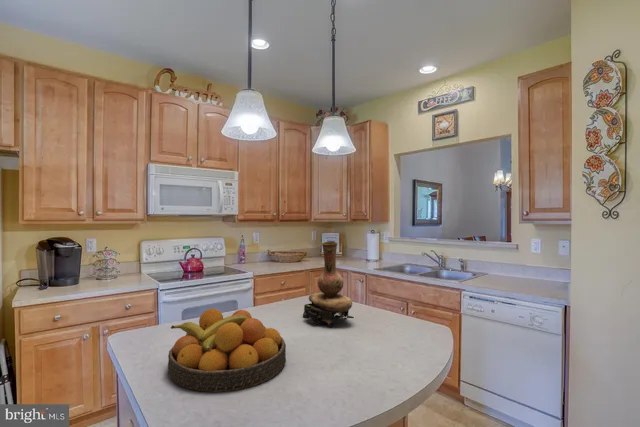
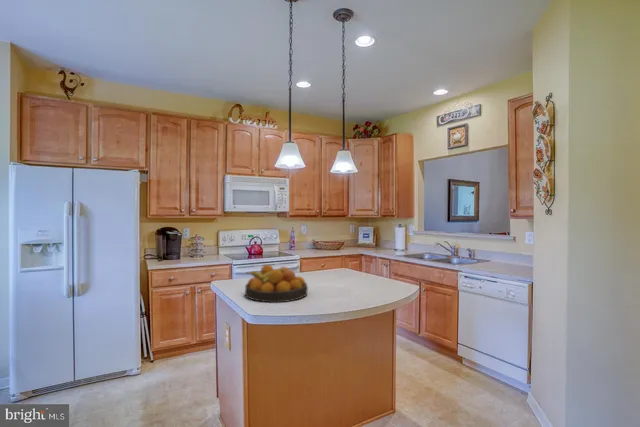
vase: present [303,242,352,326] -> none [325,230,360,284]

